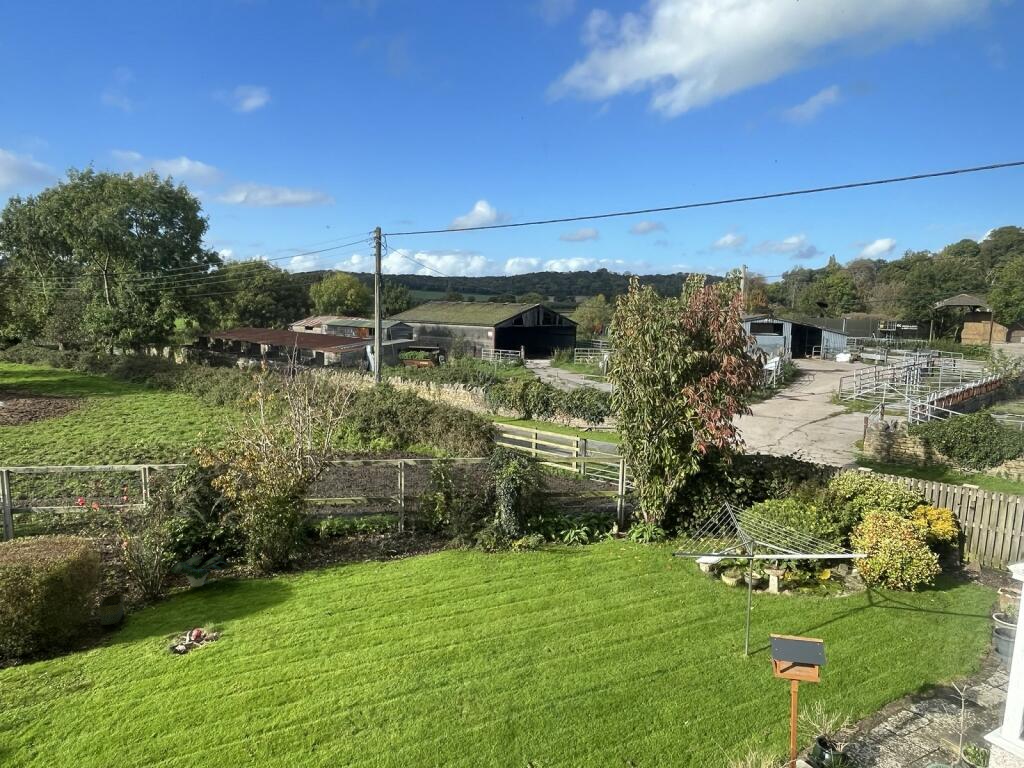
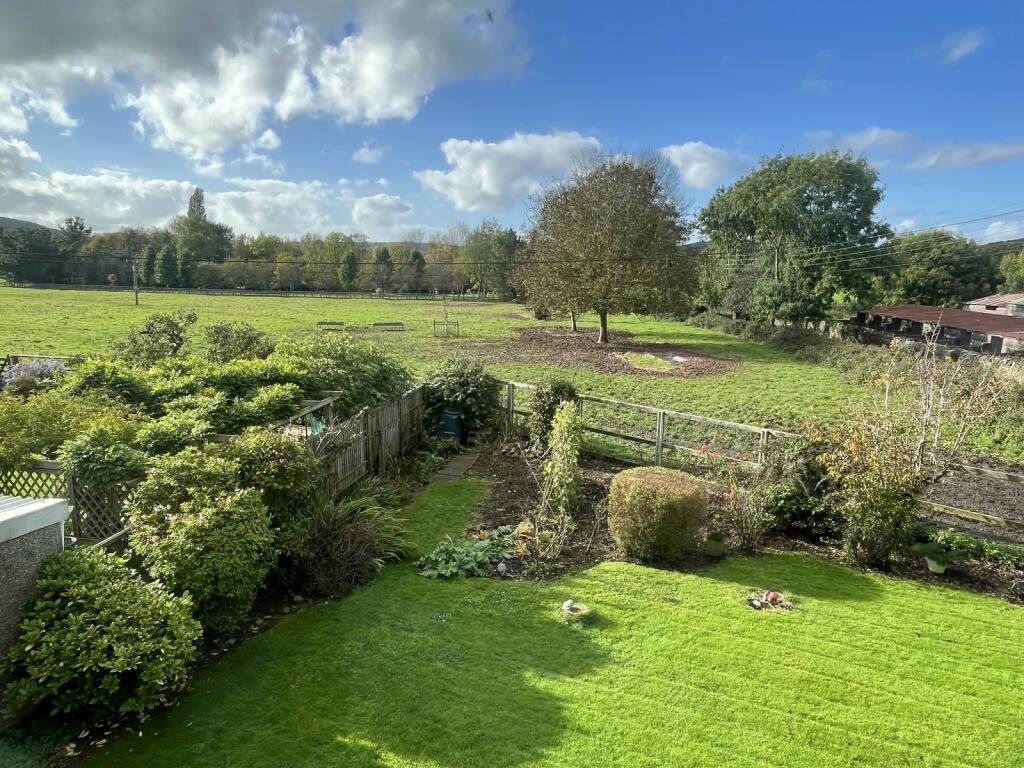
potted plant: present [171,556,229,587] -> present [911,542,976,573]

